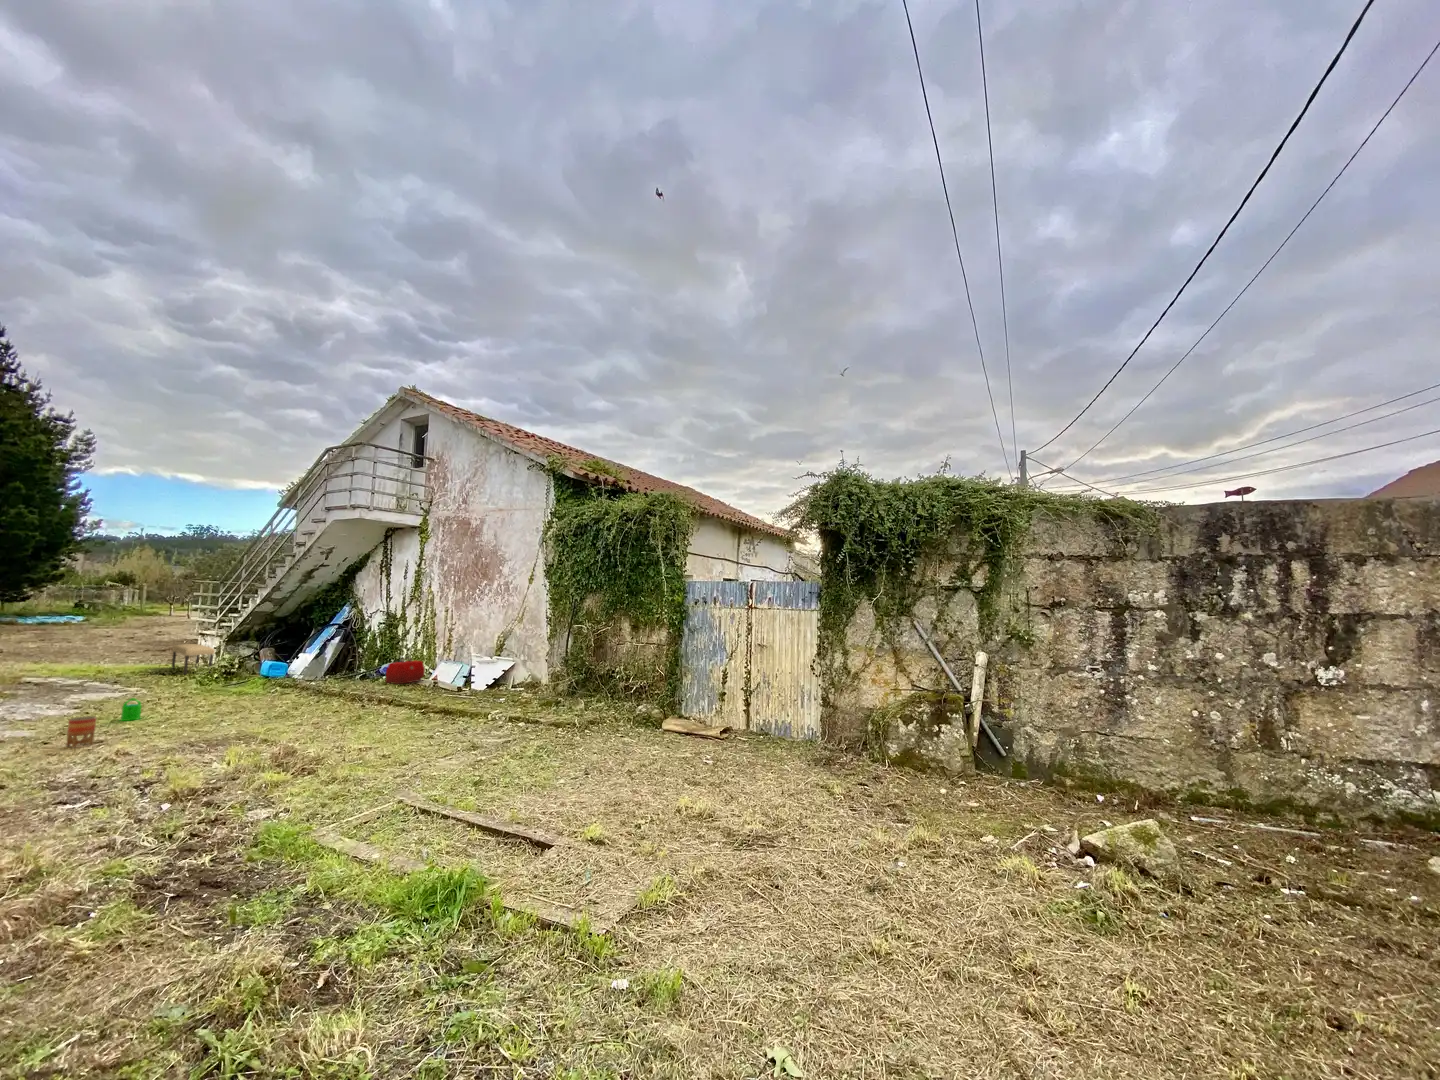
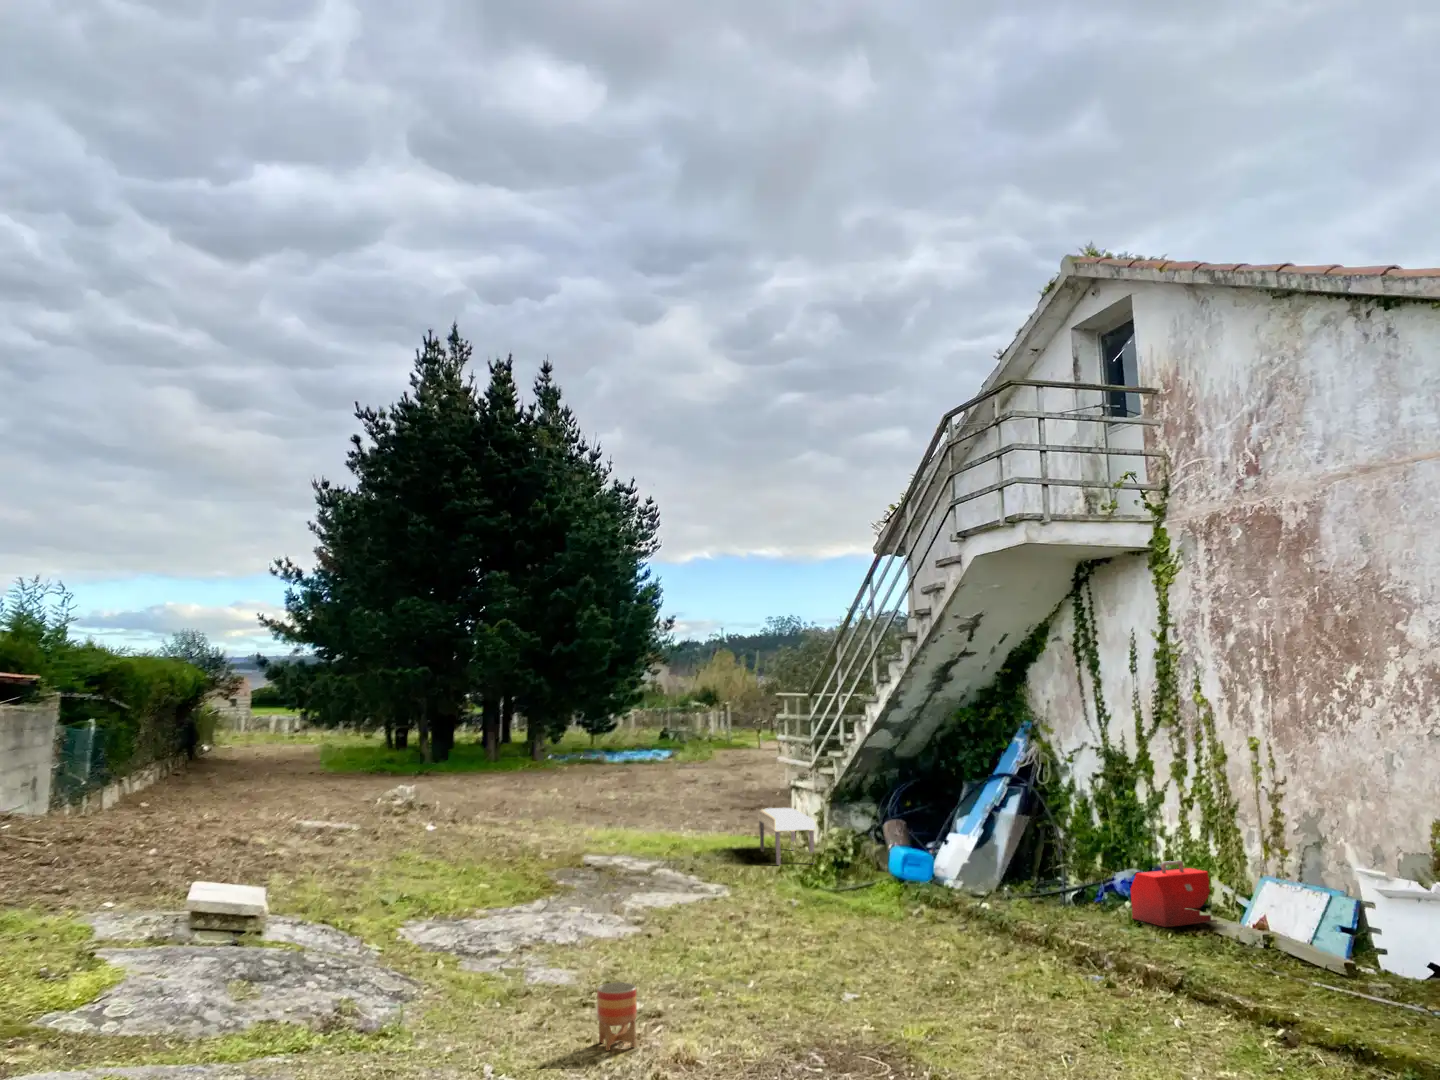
watering can: present [120,698,142,721] -> none [682,933,714,980]

